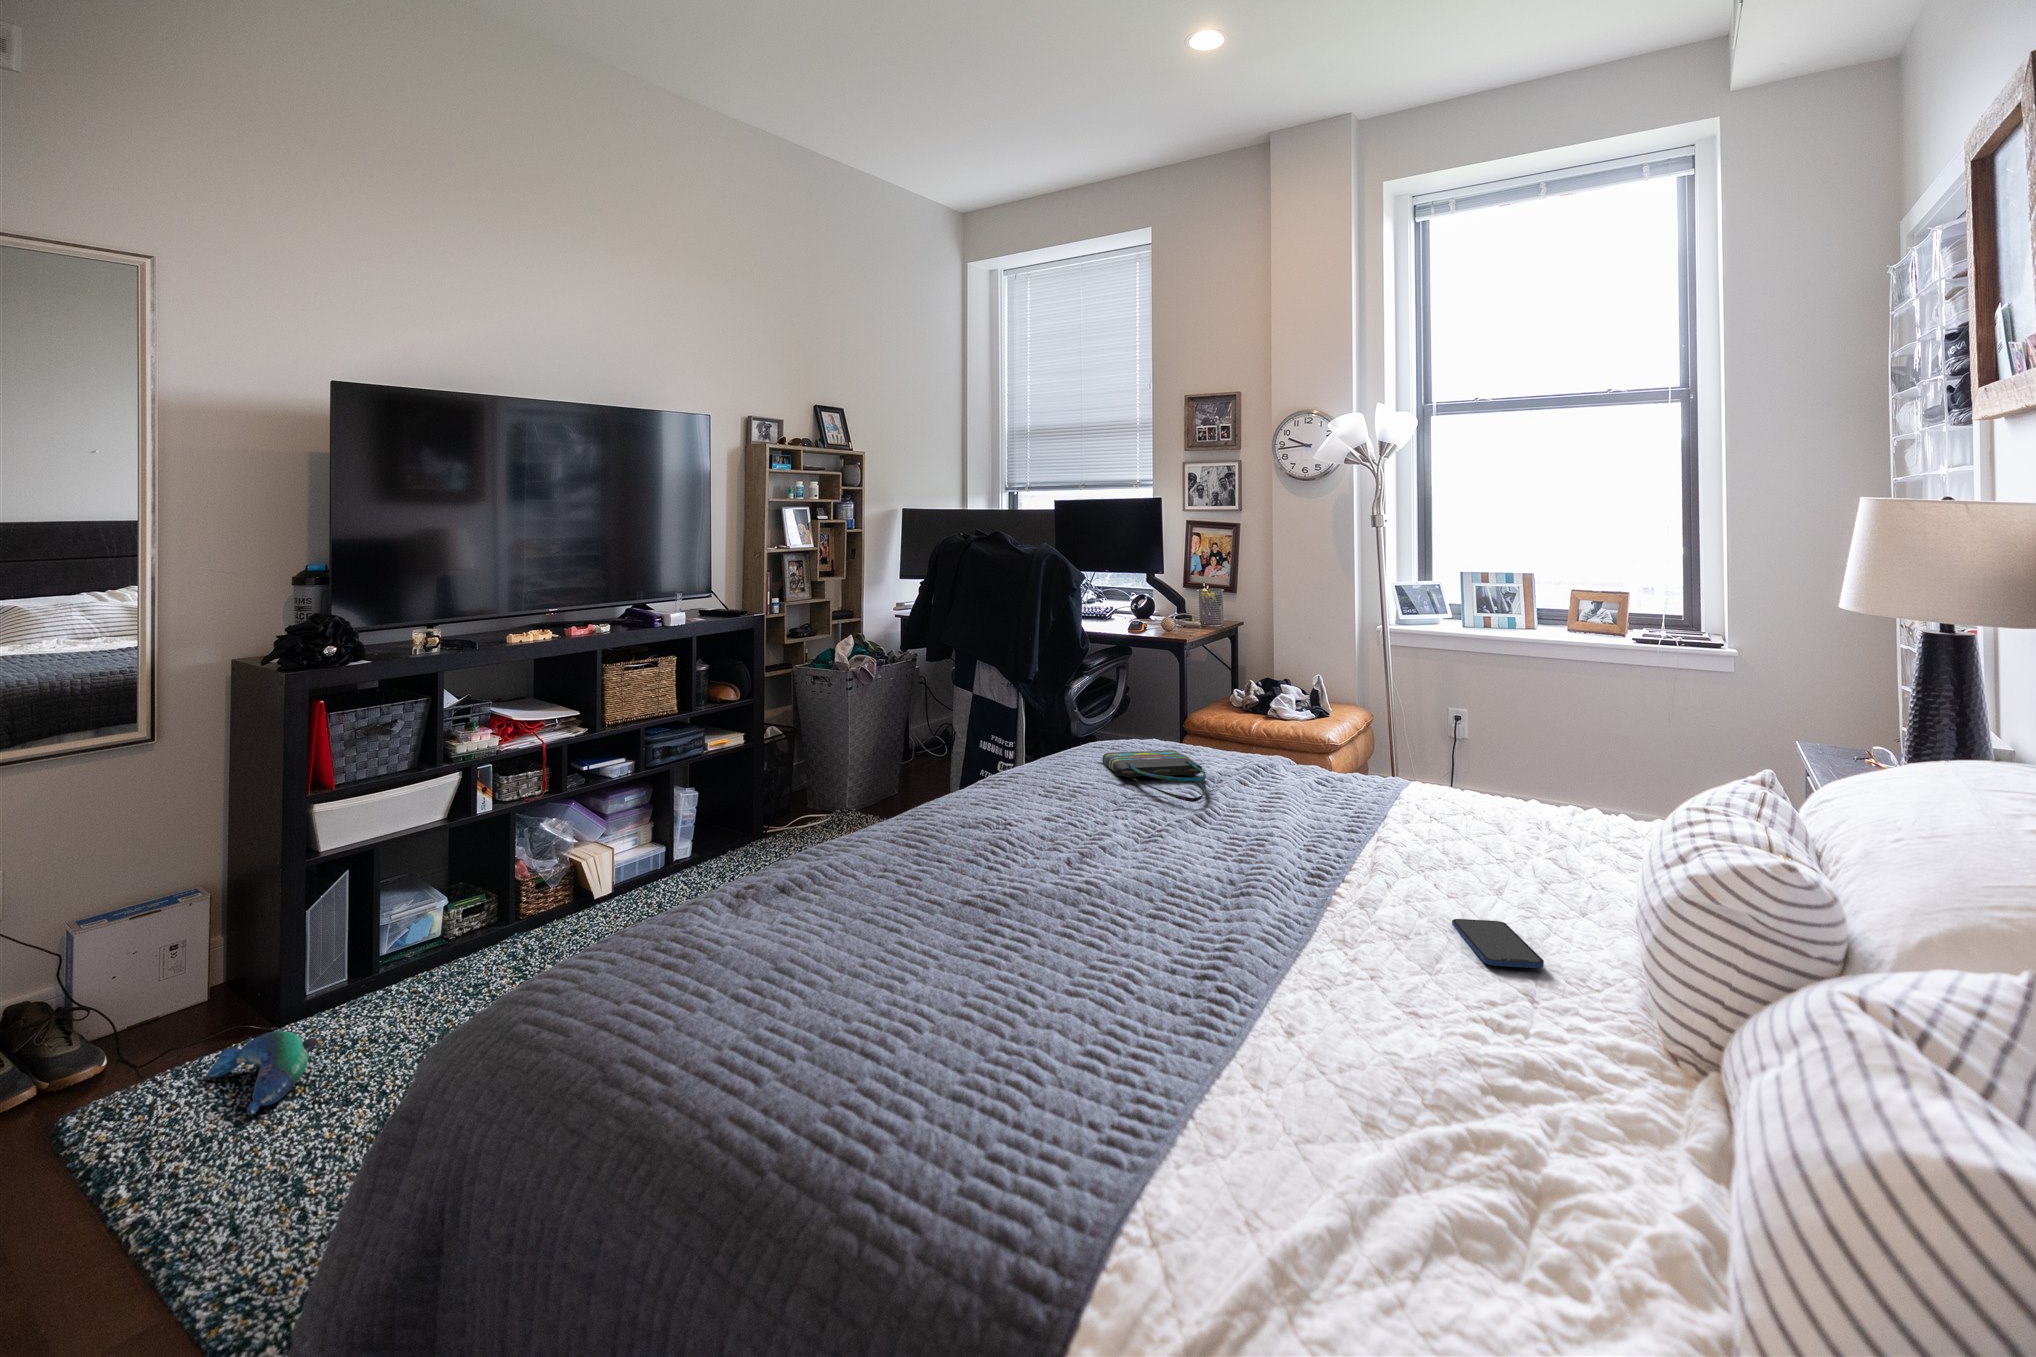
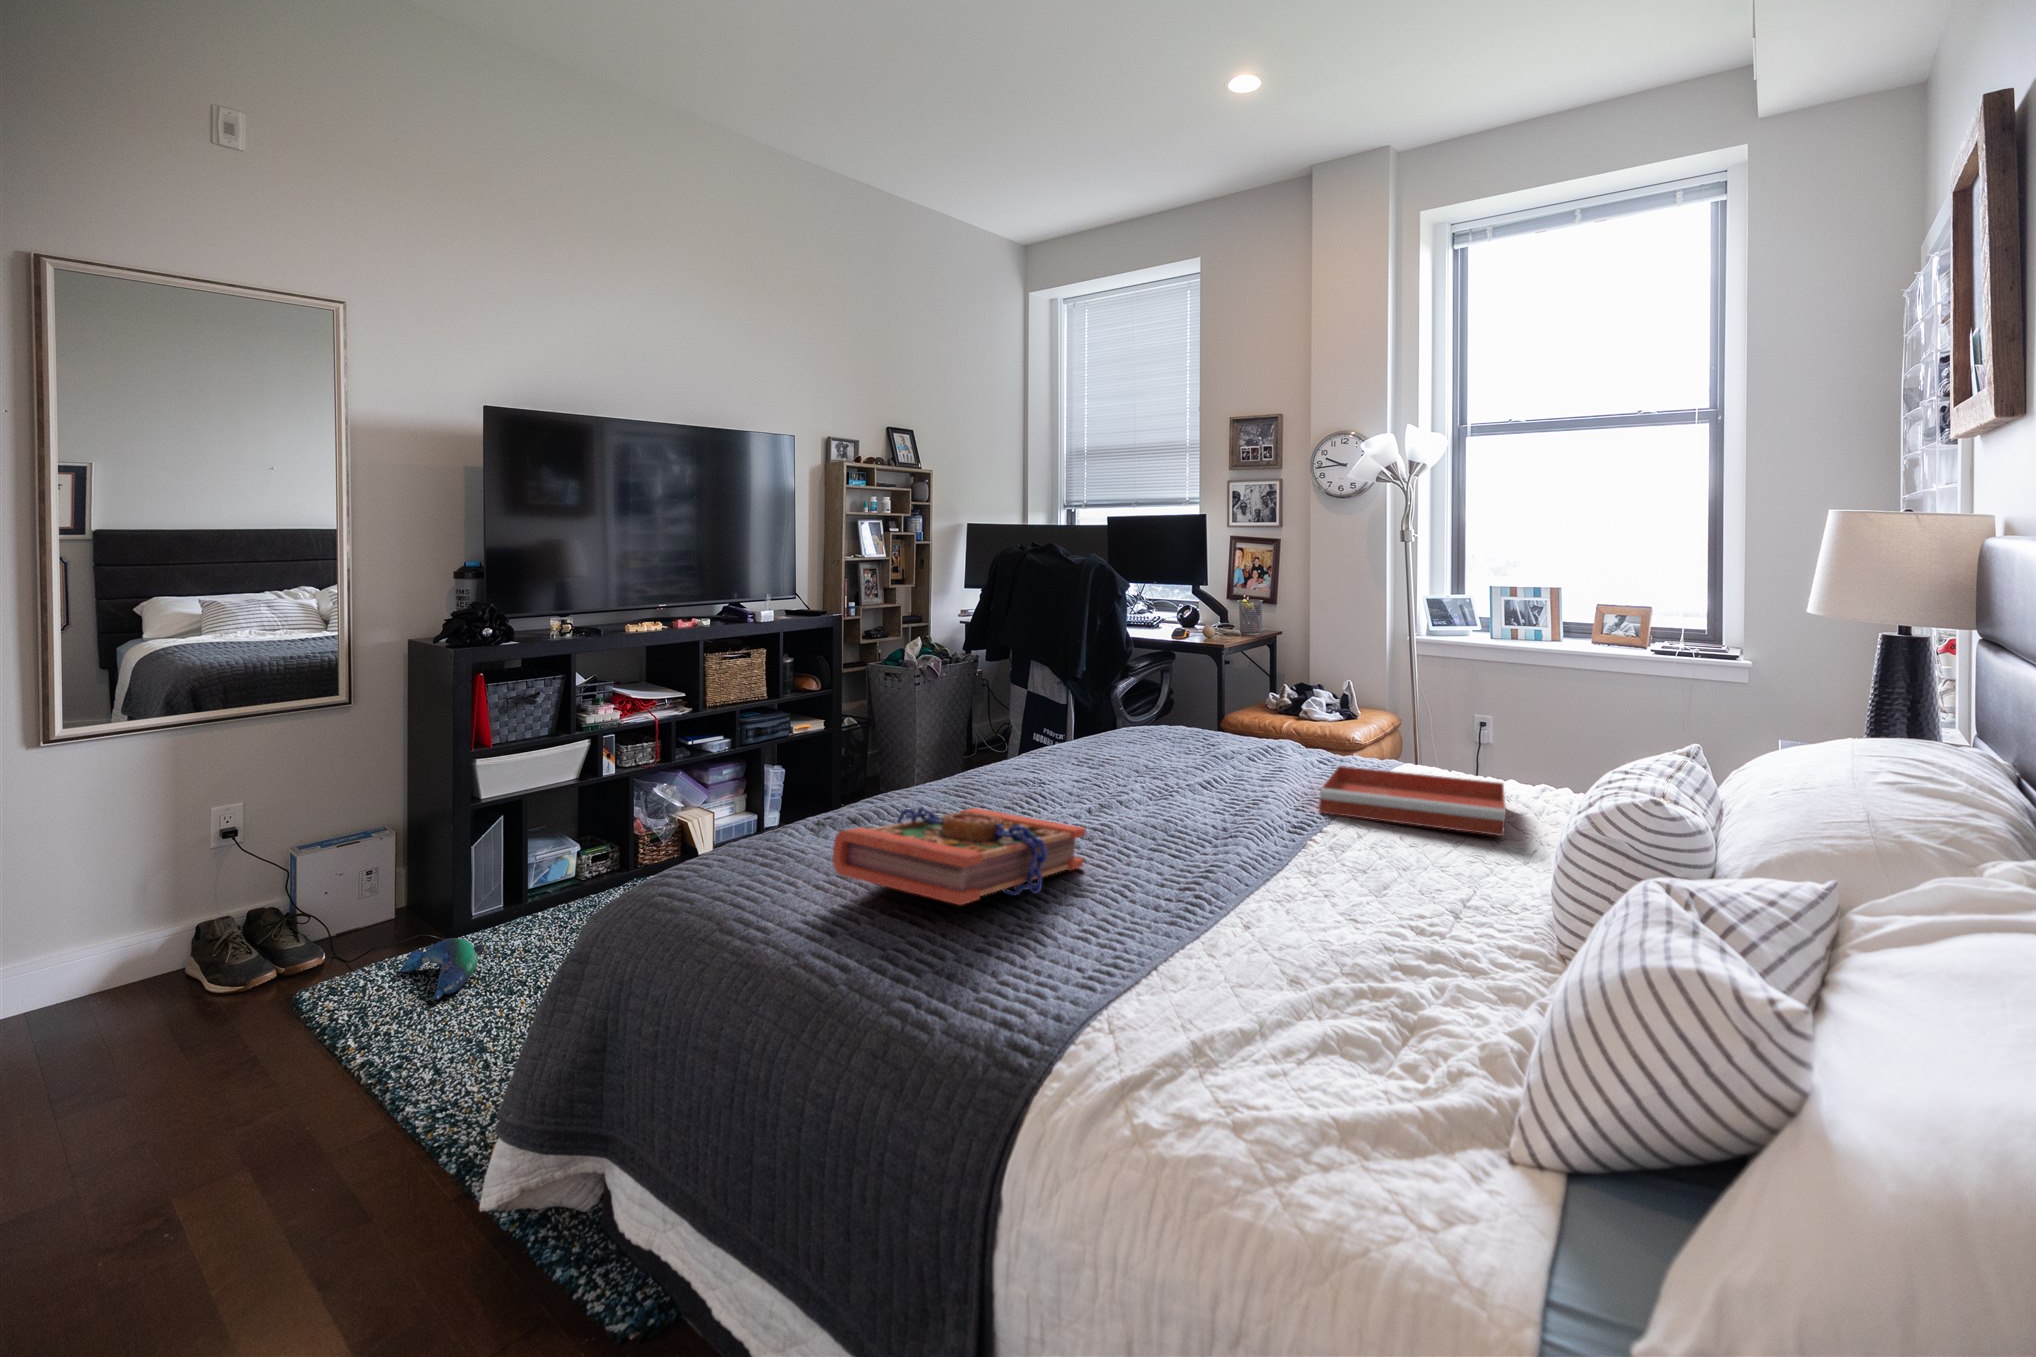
tote bag: present [1102,751,1206,802] -> none [1131,732,1219,771]
tray: none [1340,790,1566,877] -> present [1319,766,1506,836]
book: none [748,873,1078,1035] -> present [833,807,1086,905]
smartphone: present [1452,919,1544,968] -> none [1396,862,1460,896]

